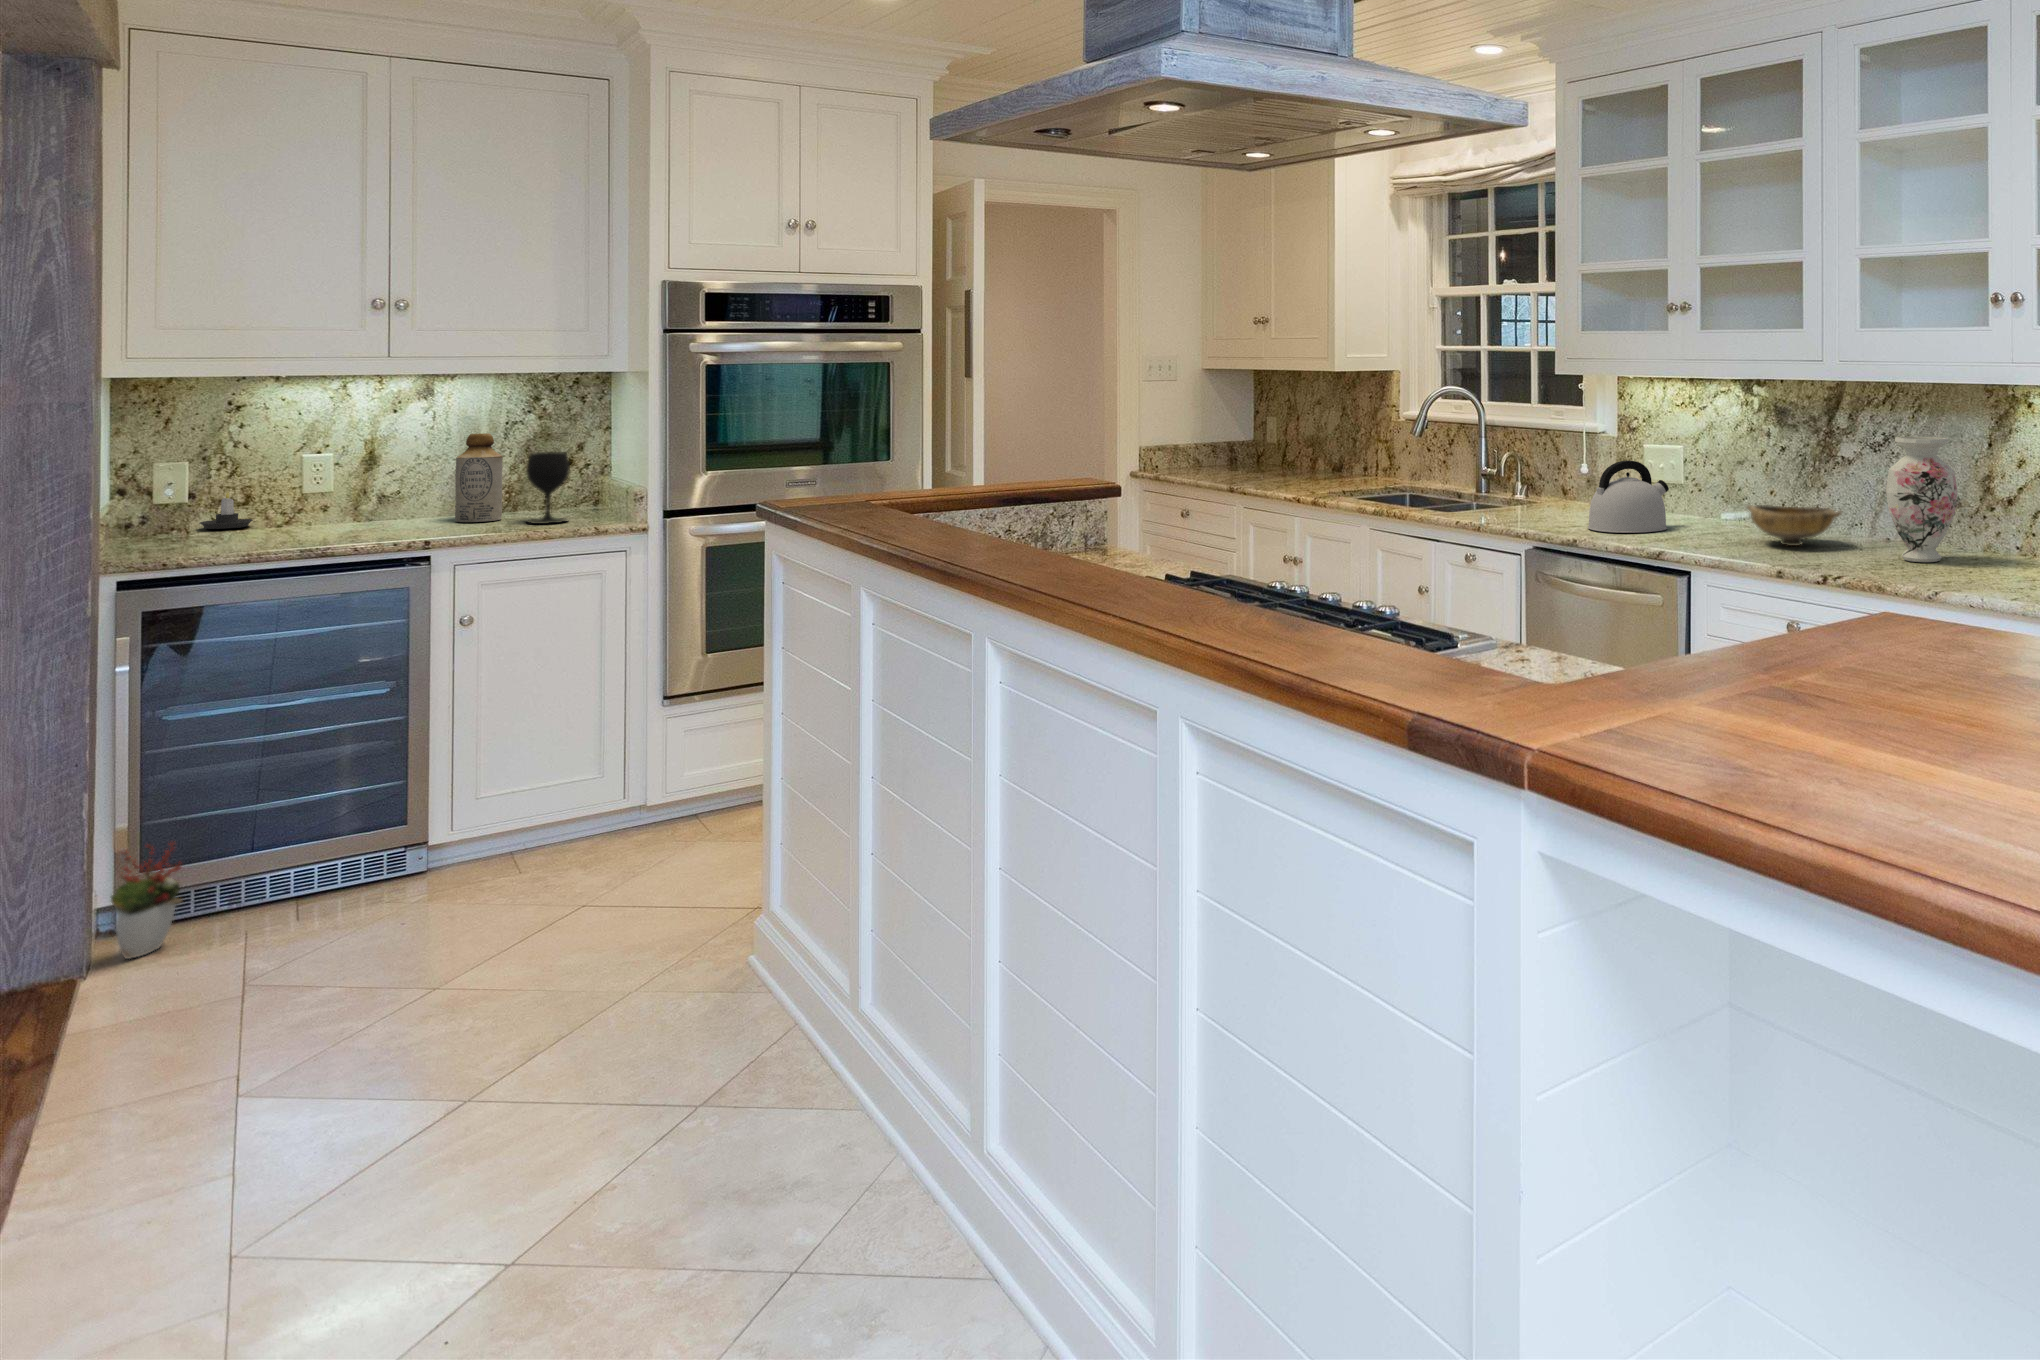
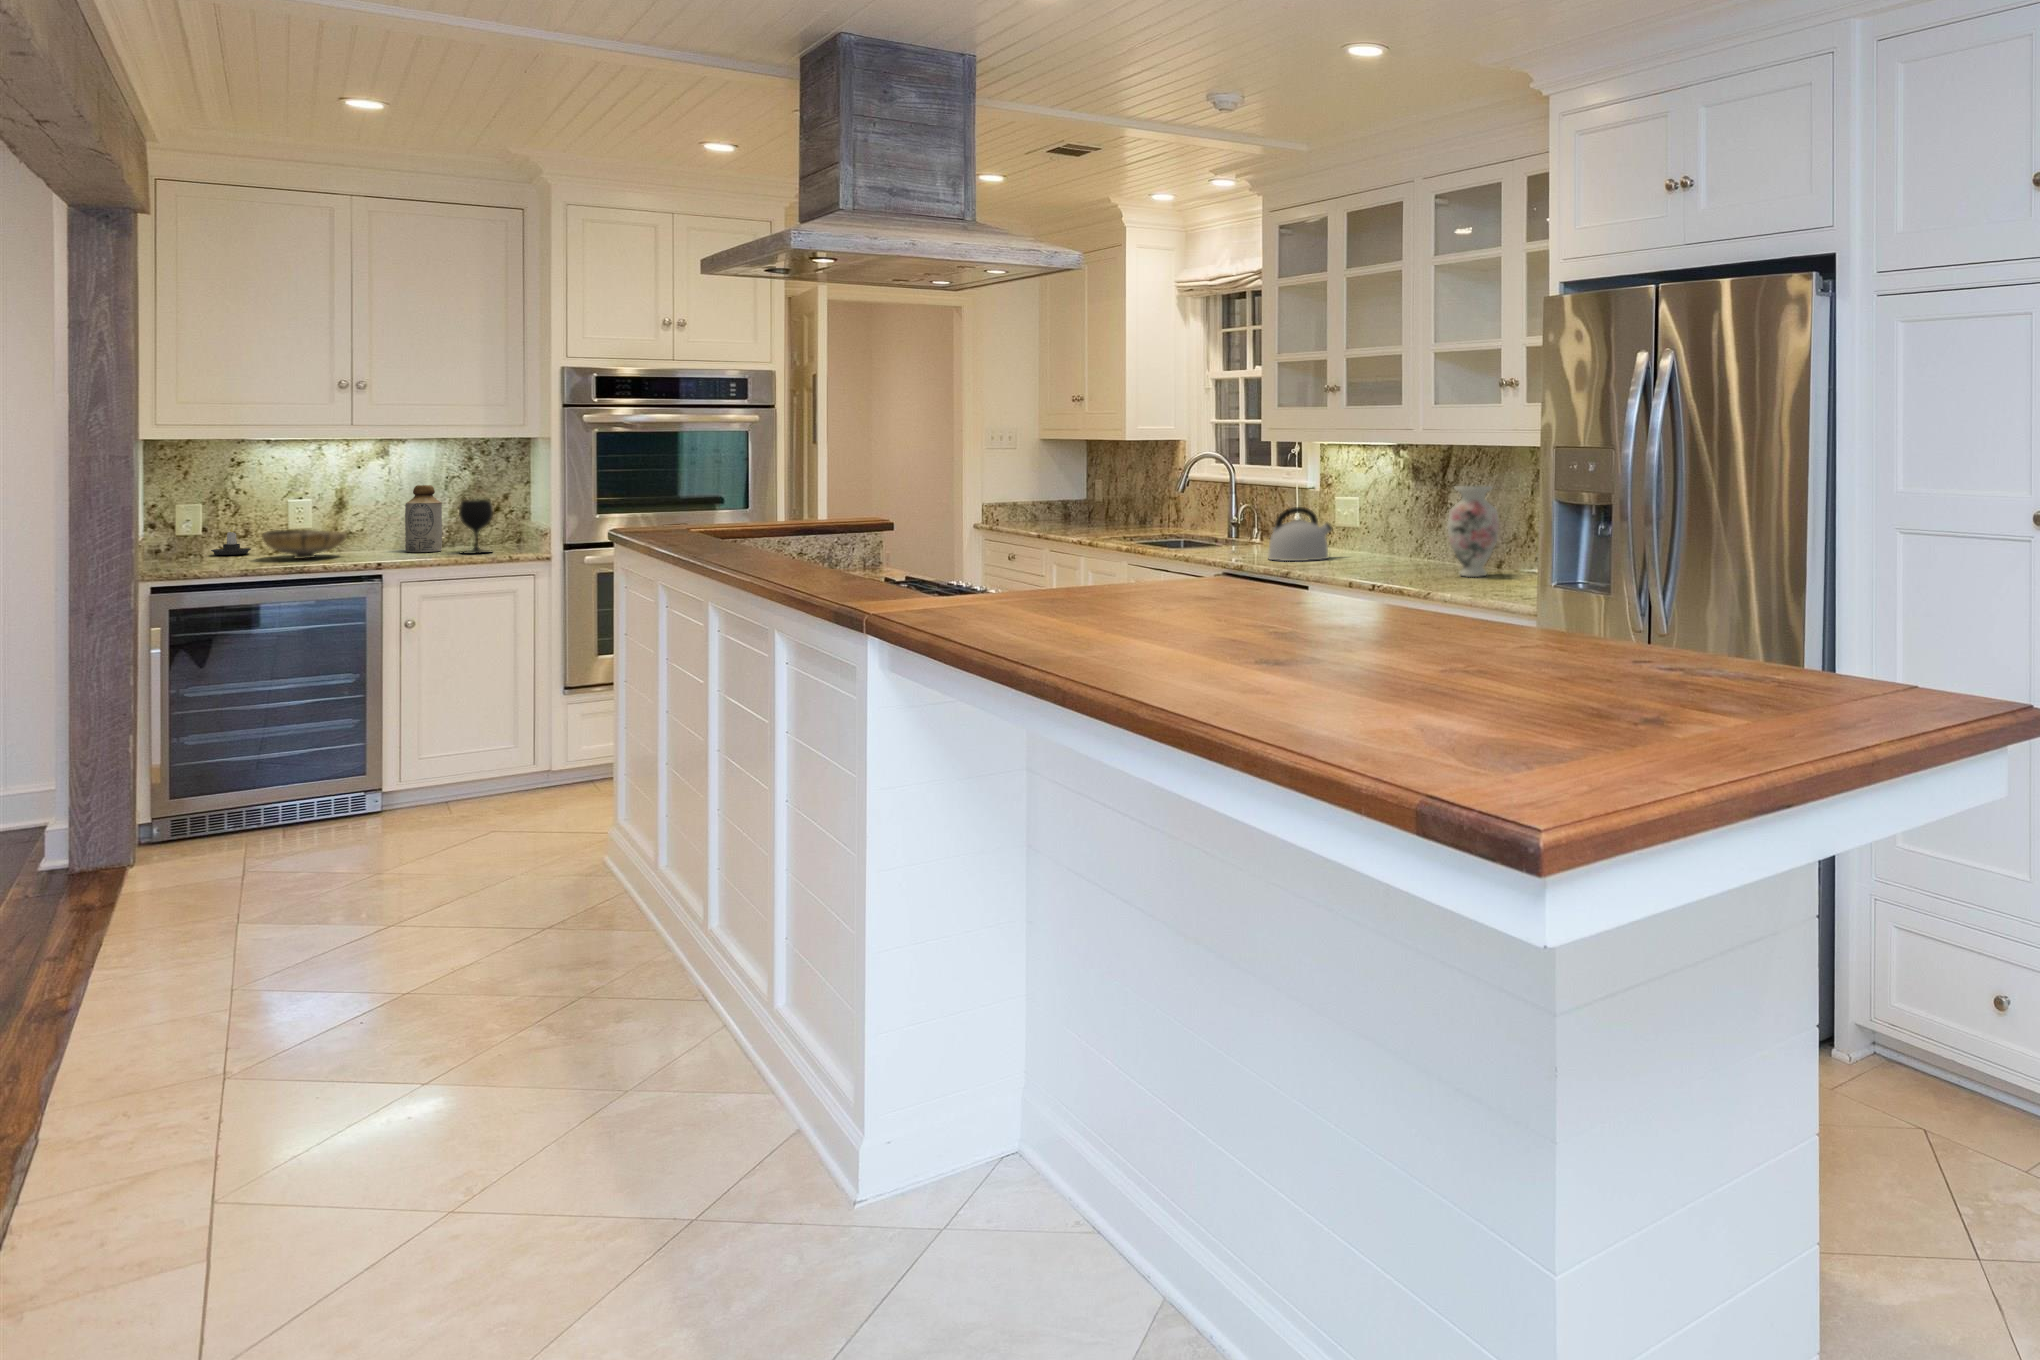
bowl: present [1746,505,1842,546] -> present [262,530,347,559]
decorative plant: present [111,843,182,959] -> none [152,770,204,852]

